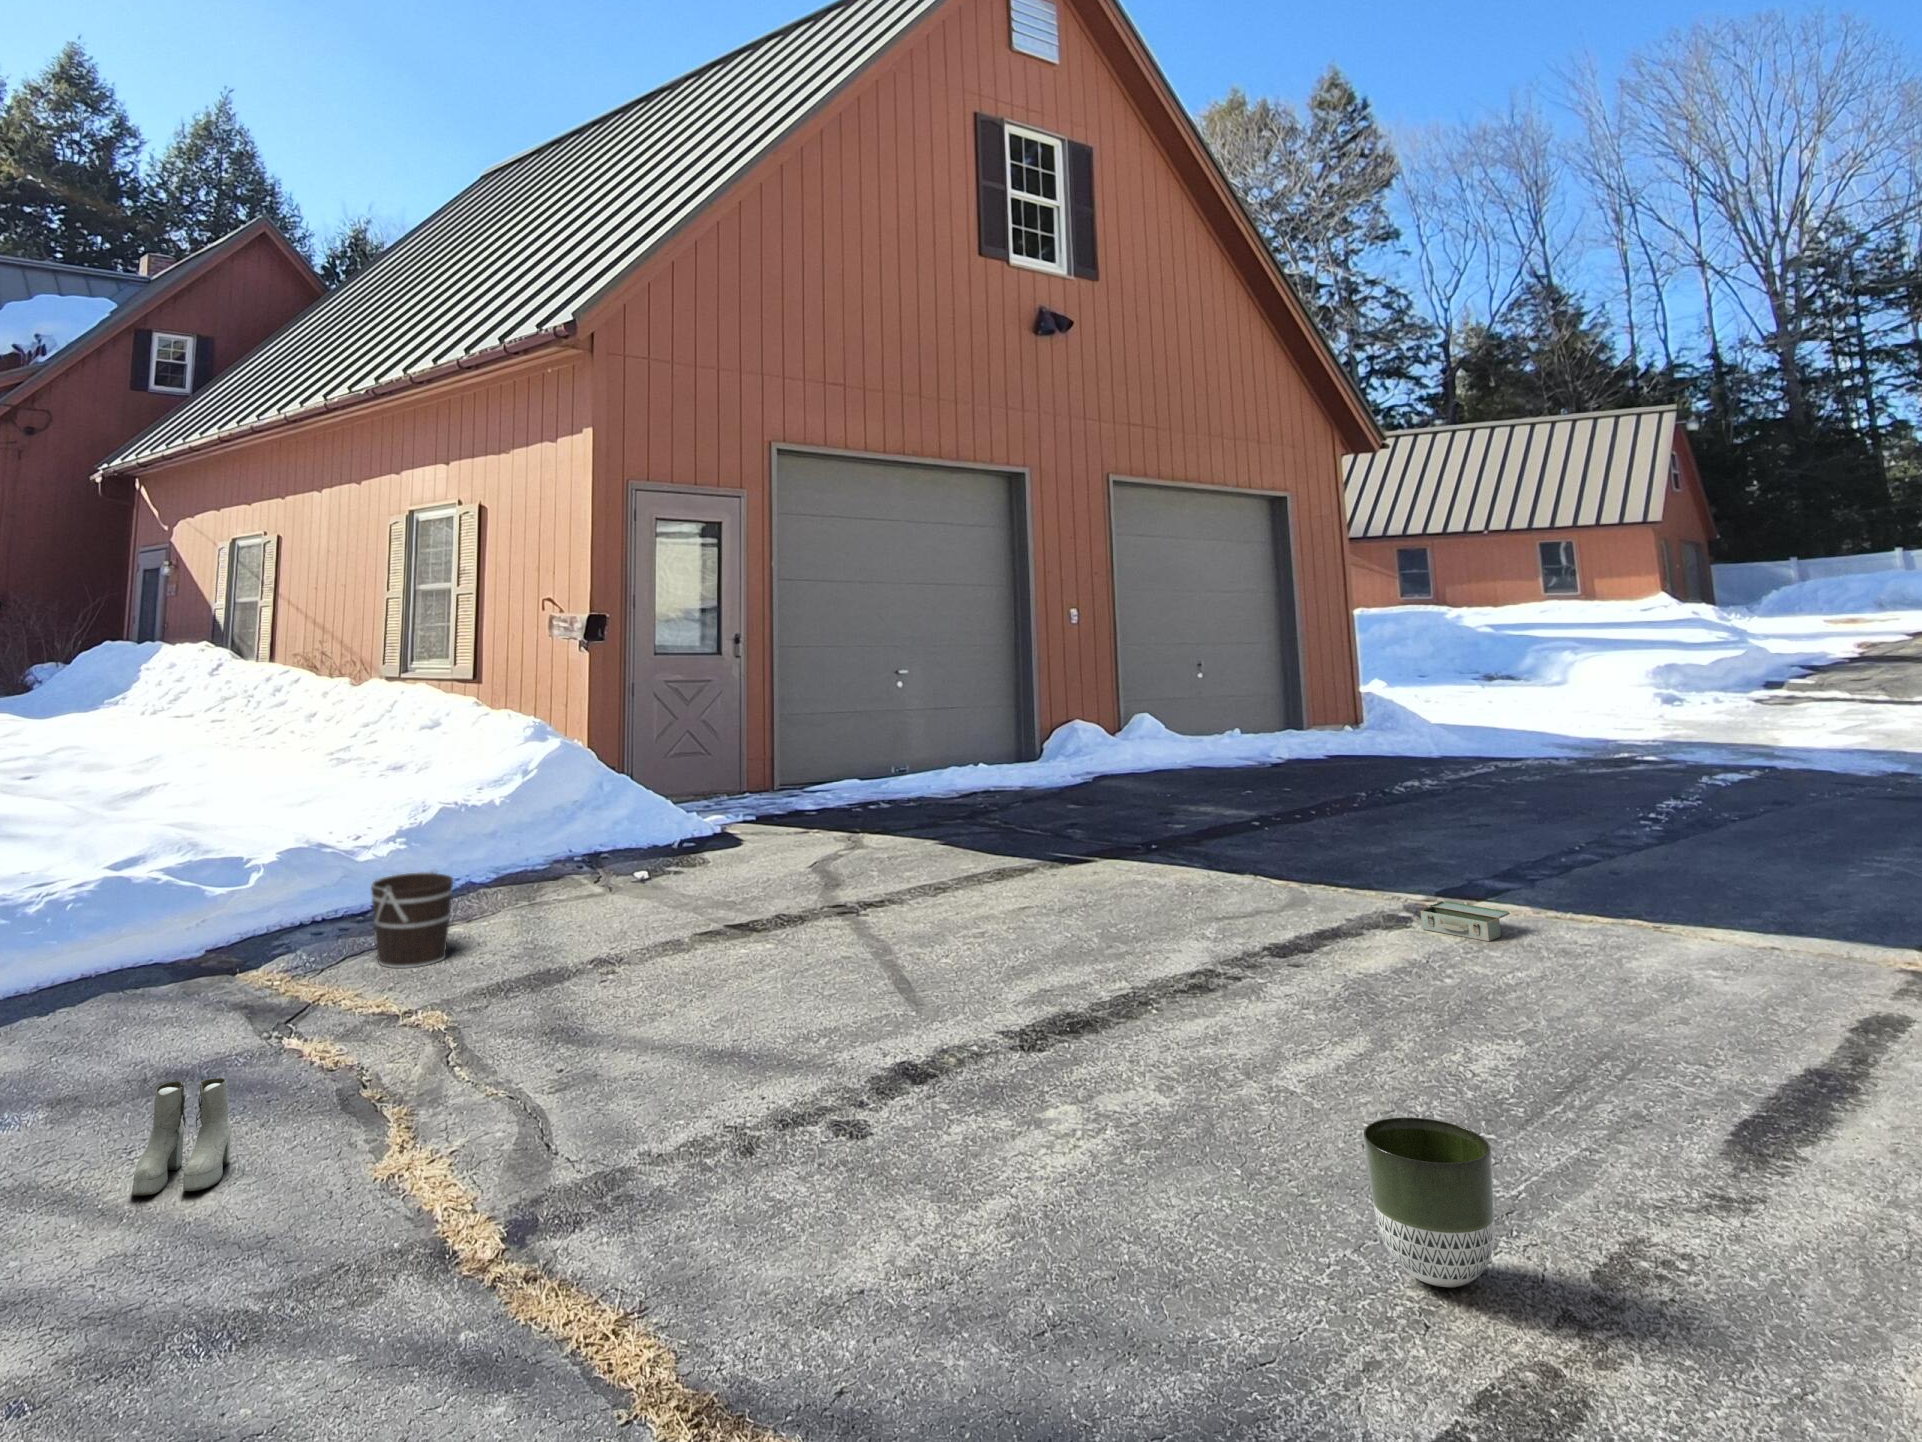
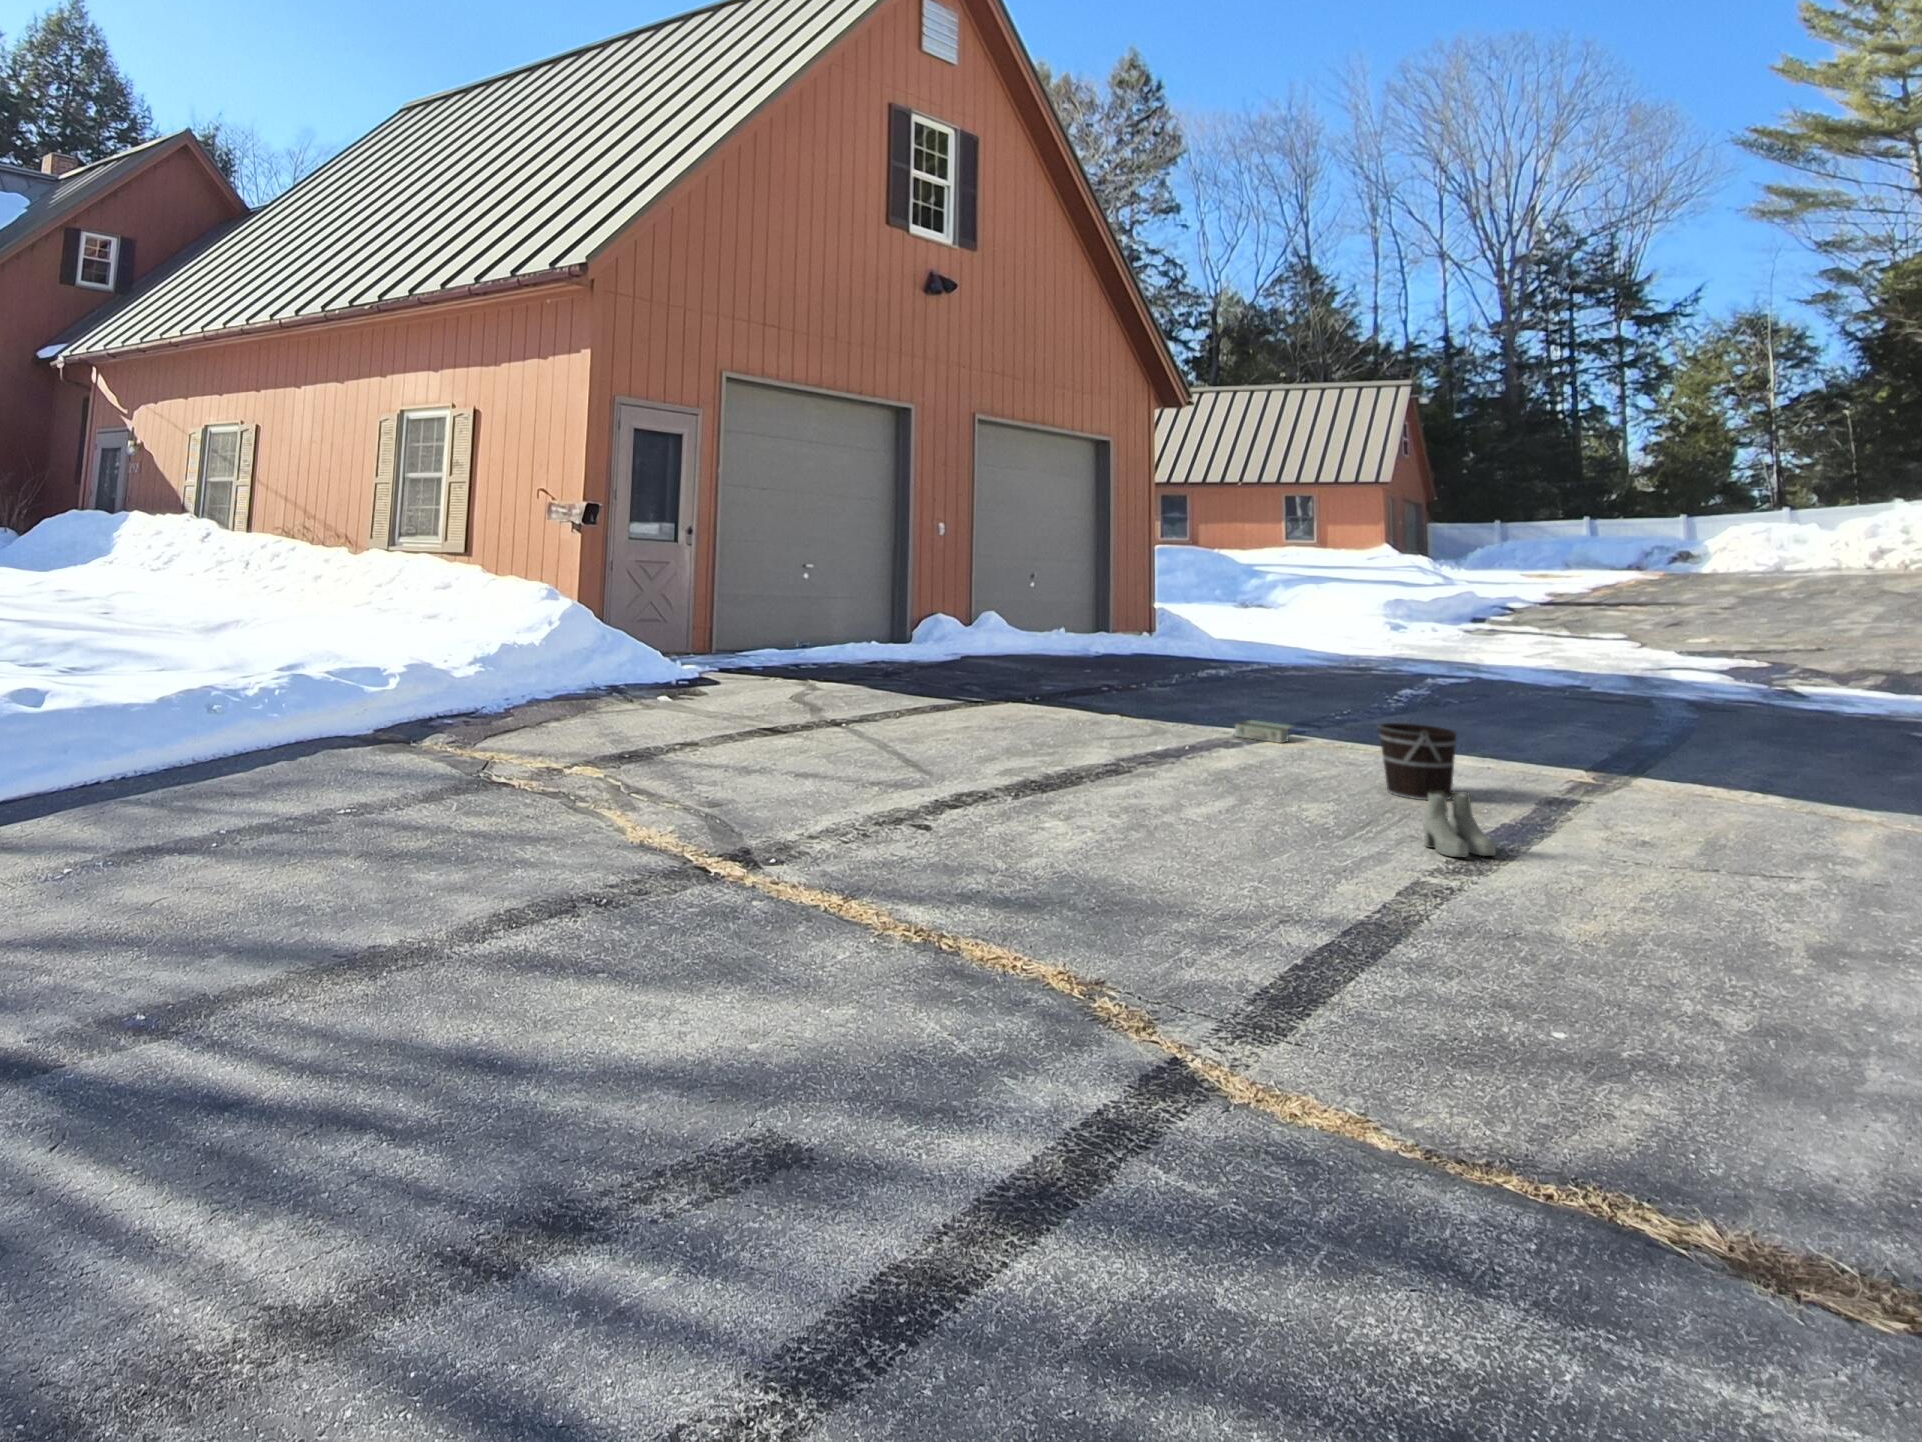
bucket: present [371,869,453,968] -> present [1378,722,1456,800]
boots: present [132,1078,231,1196] -> present [1422,791,1496,857]
planter: present [1363,1117,1495,1287] -> none [1243,784,1314,868]

